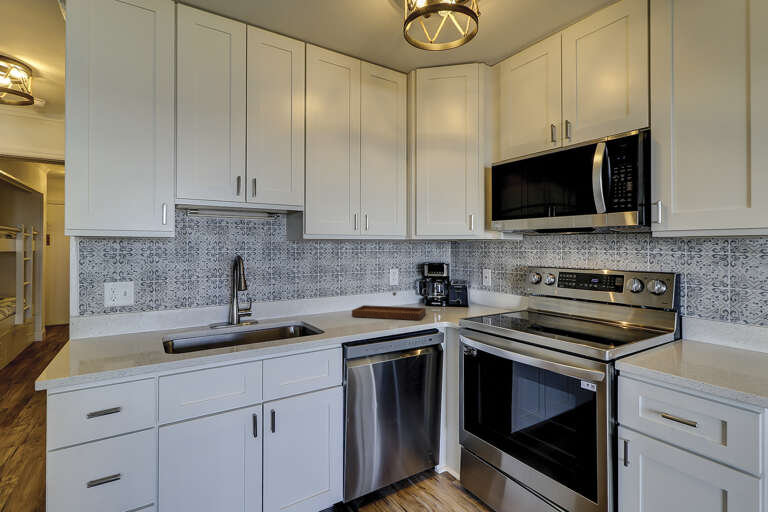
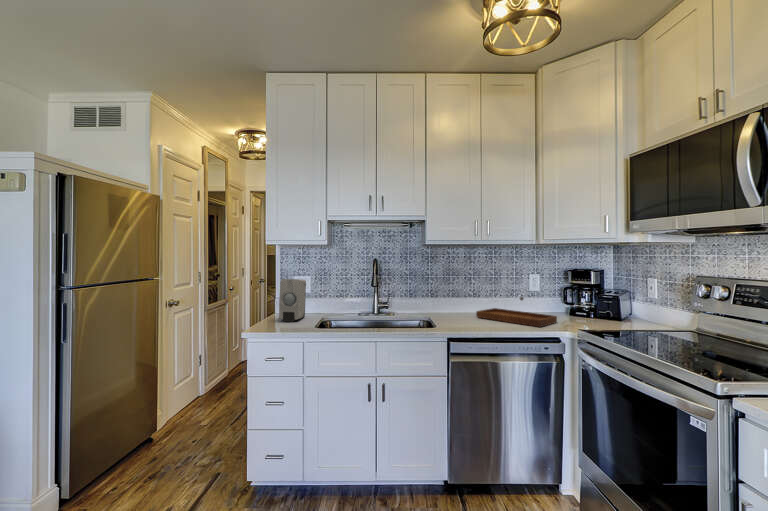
soap dispenser: none [96,287,134,351] -> present [279,279,306,322]

